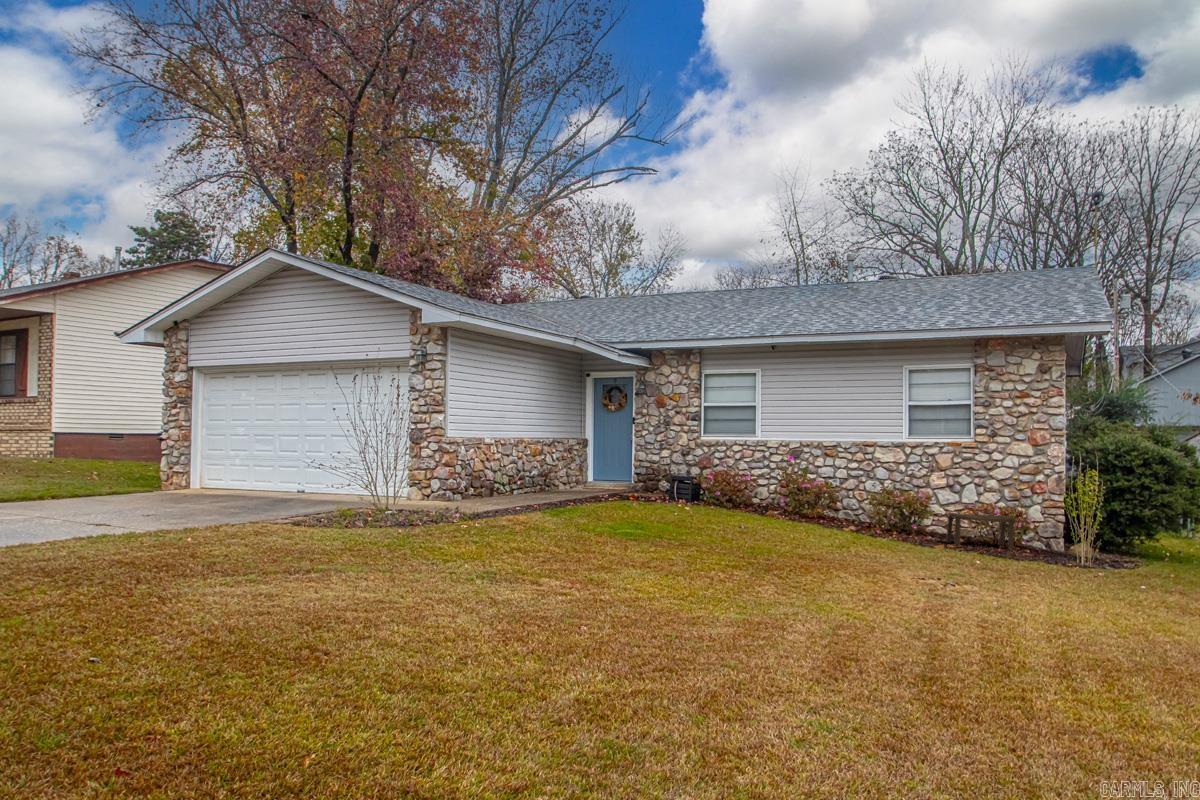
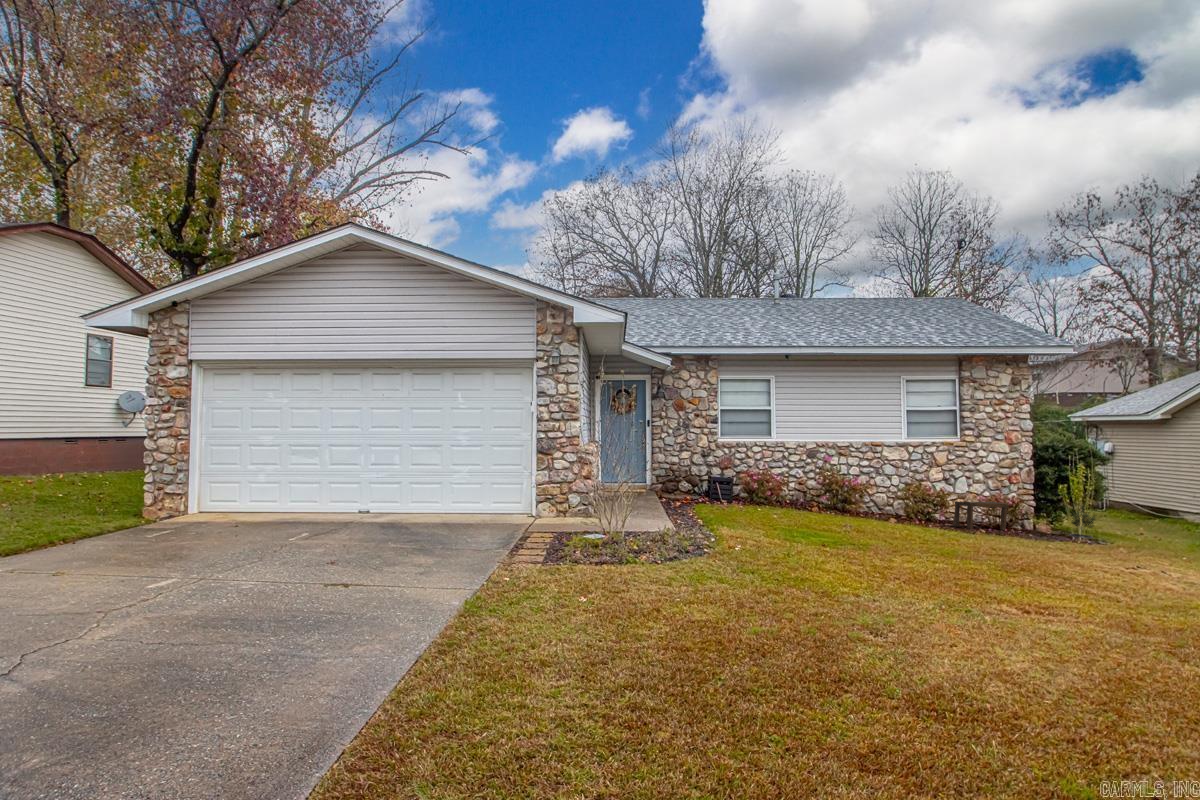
potted tree: none [1092,519,1128,567] -> present [1070,506,1095,538]

